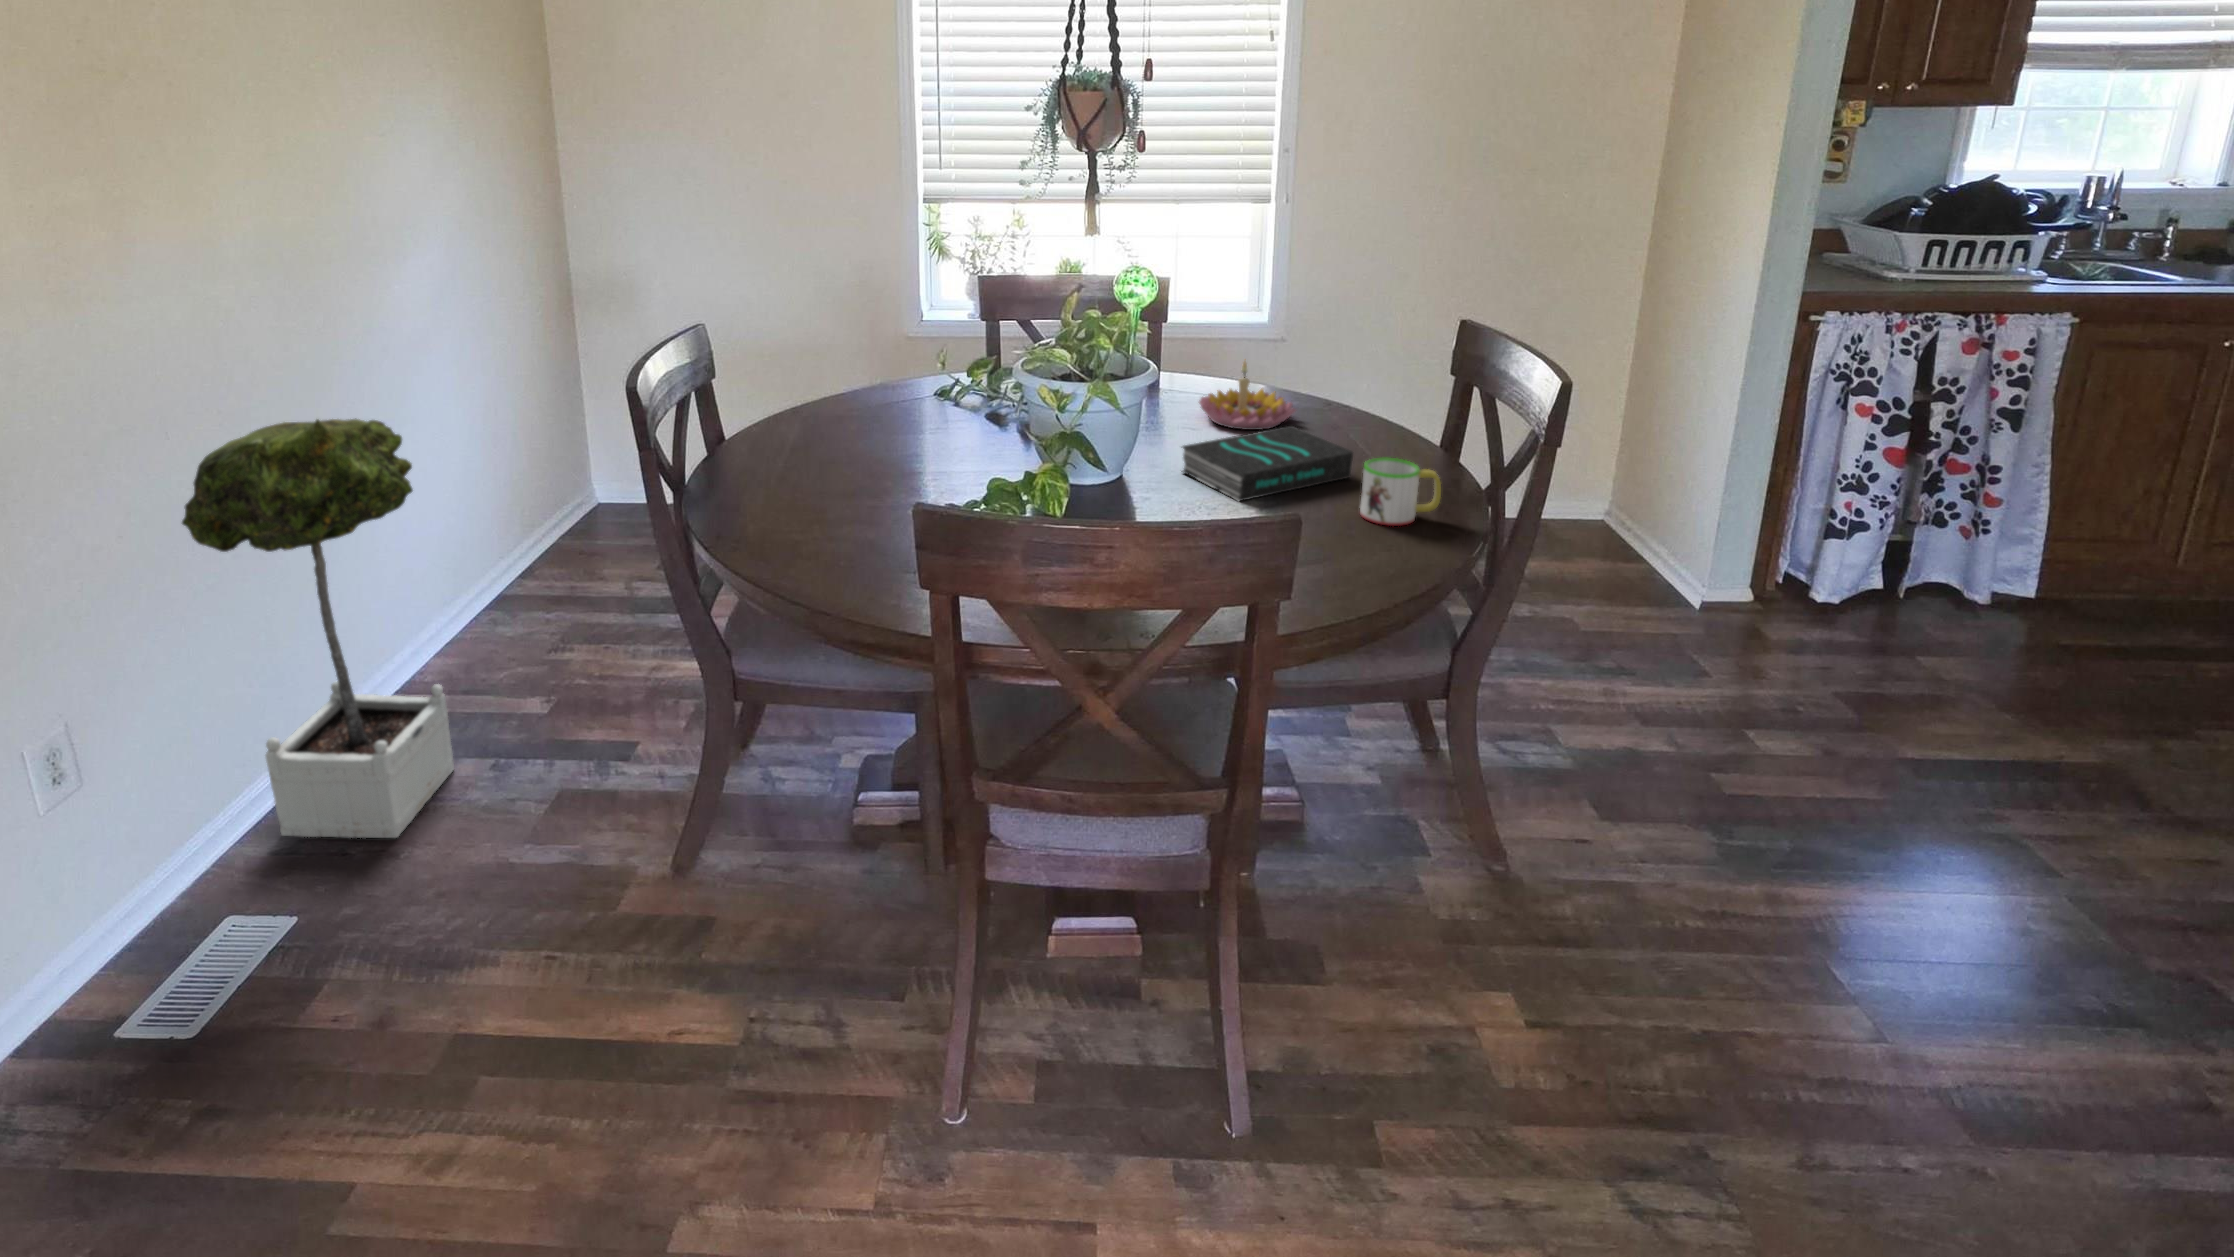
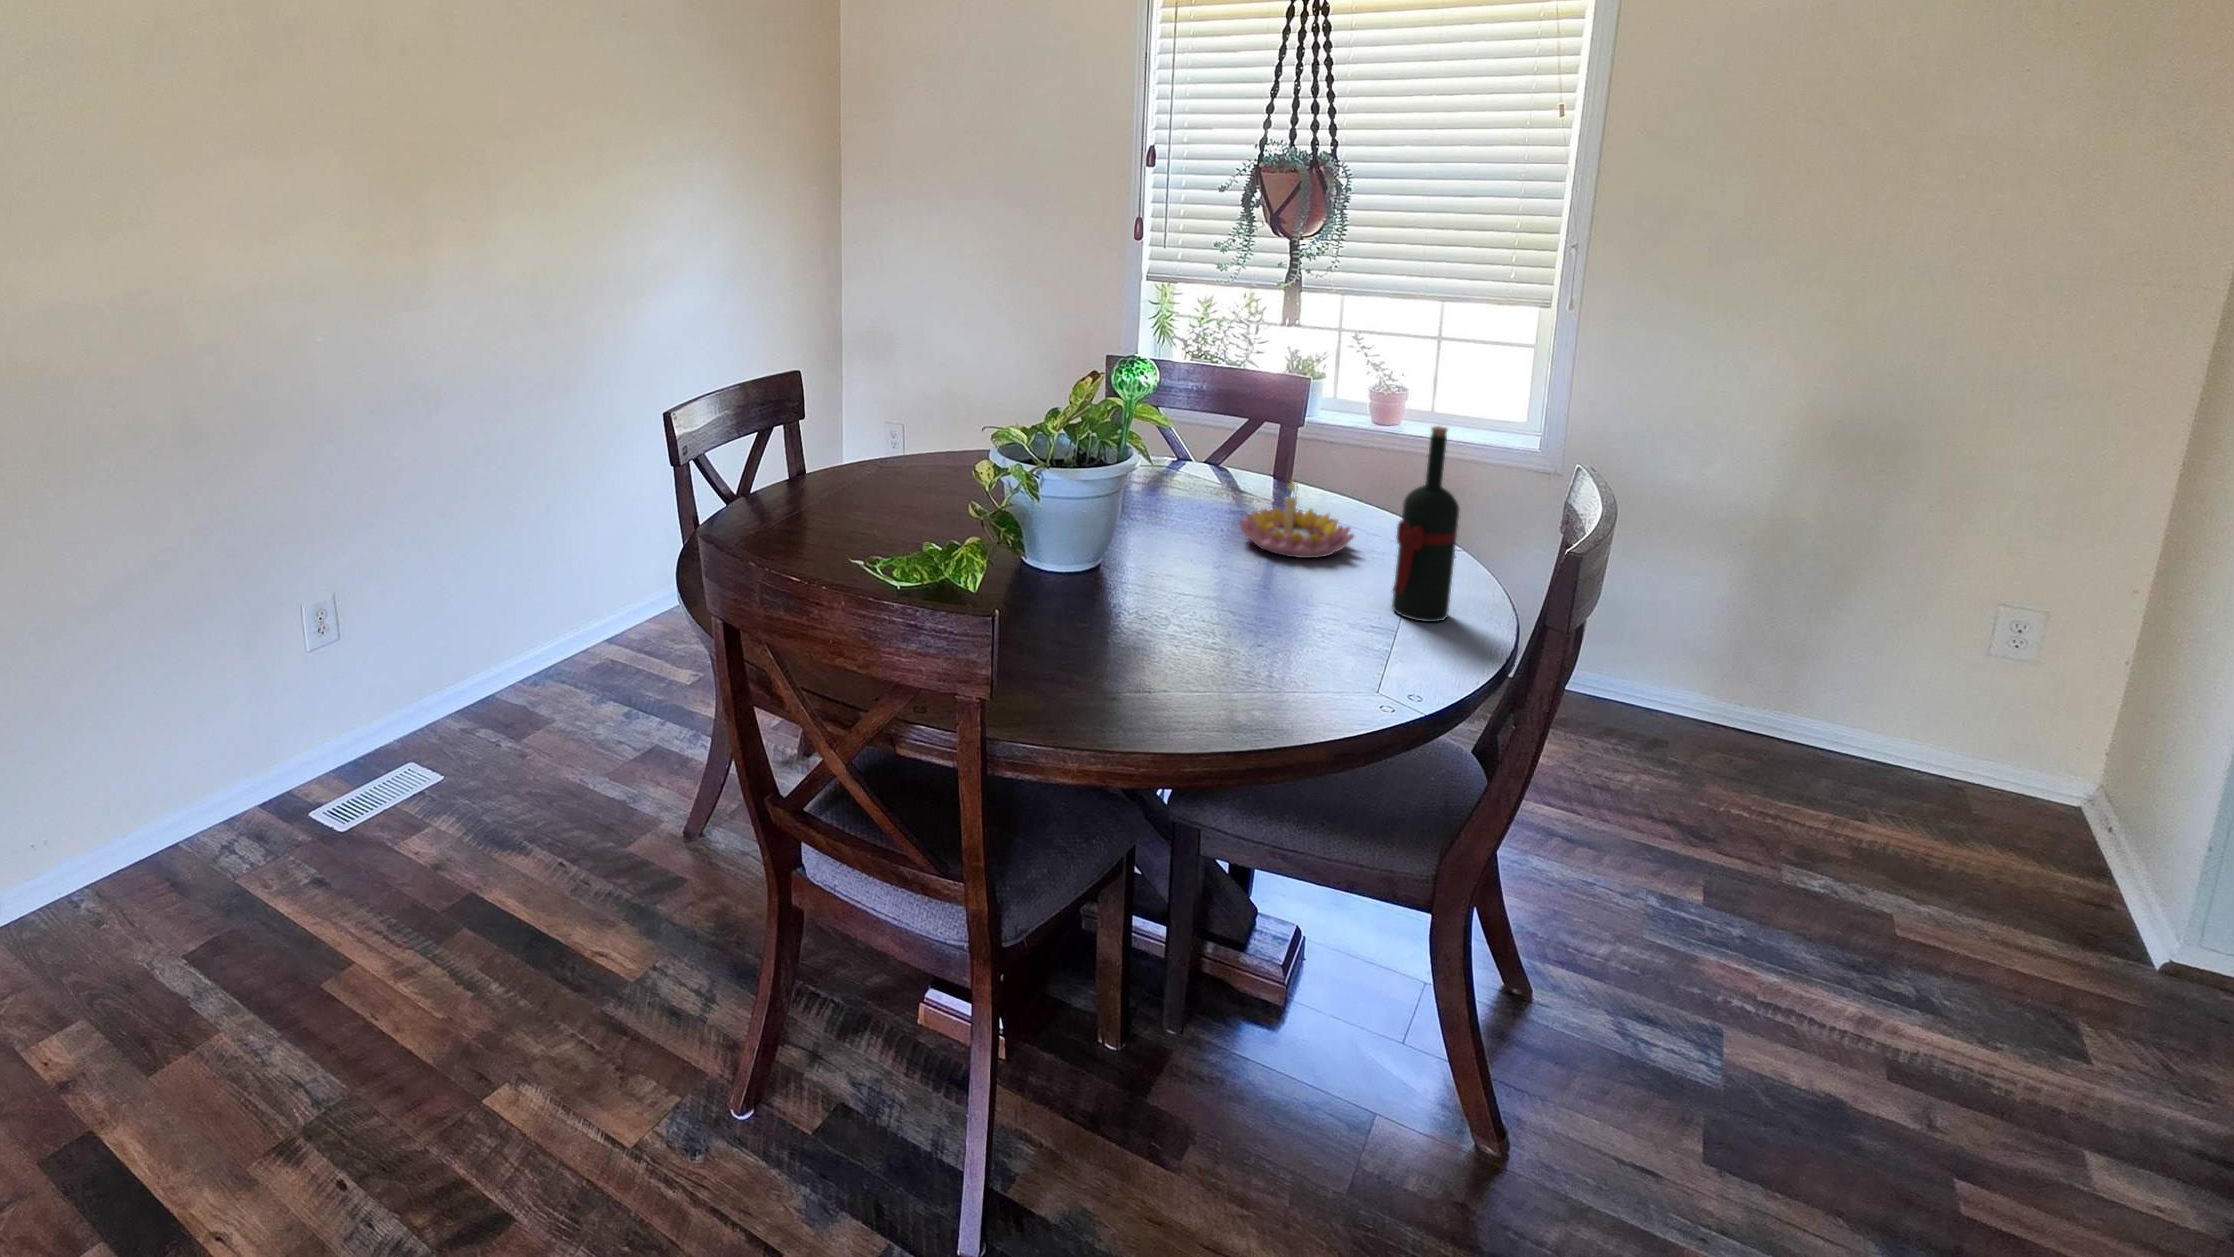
wine bottle: none [1370,294,1422,460] -> present [1392,426,1459,622]
potted tree: present [182,419,454,838] -> none [422,412,597,742]
book: present [1181,426,1353,502] -> none [1140,554,1327,626]
mug: present [1360,458,1441,526] -> none [1273,605,1369,688]

